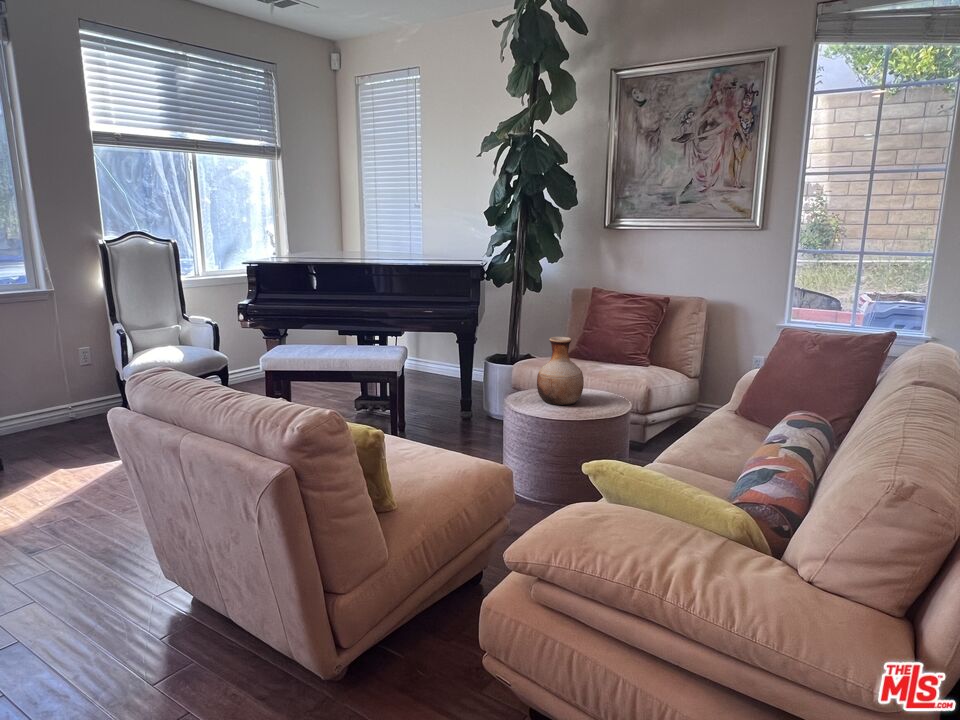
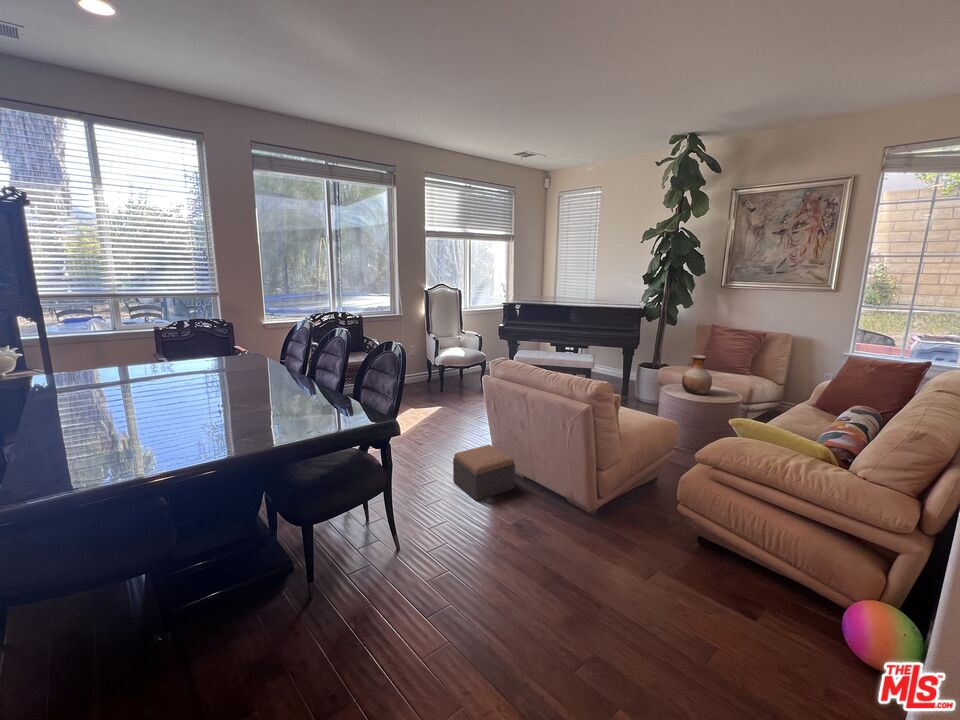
footstool: none [38,548,184,689] -> present [453,445,515,501]

